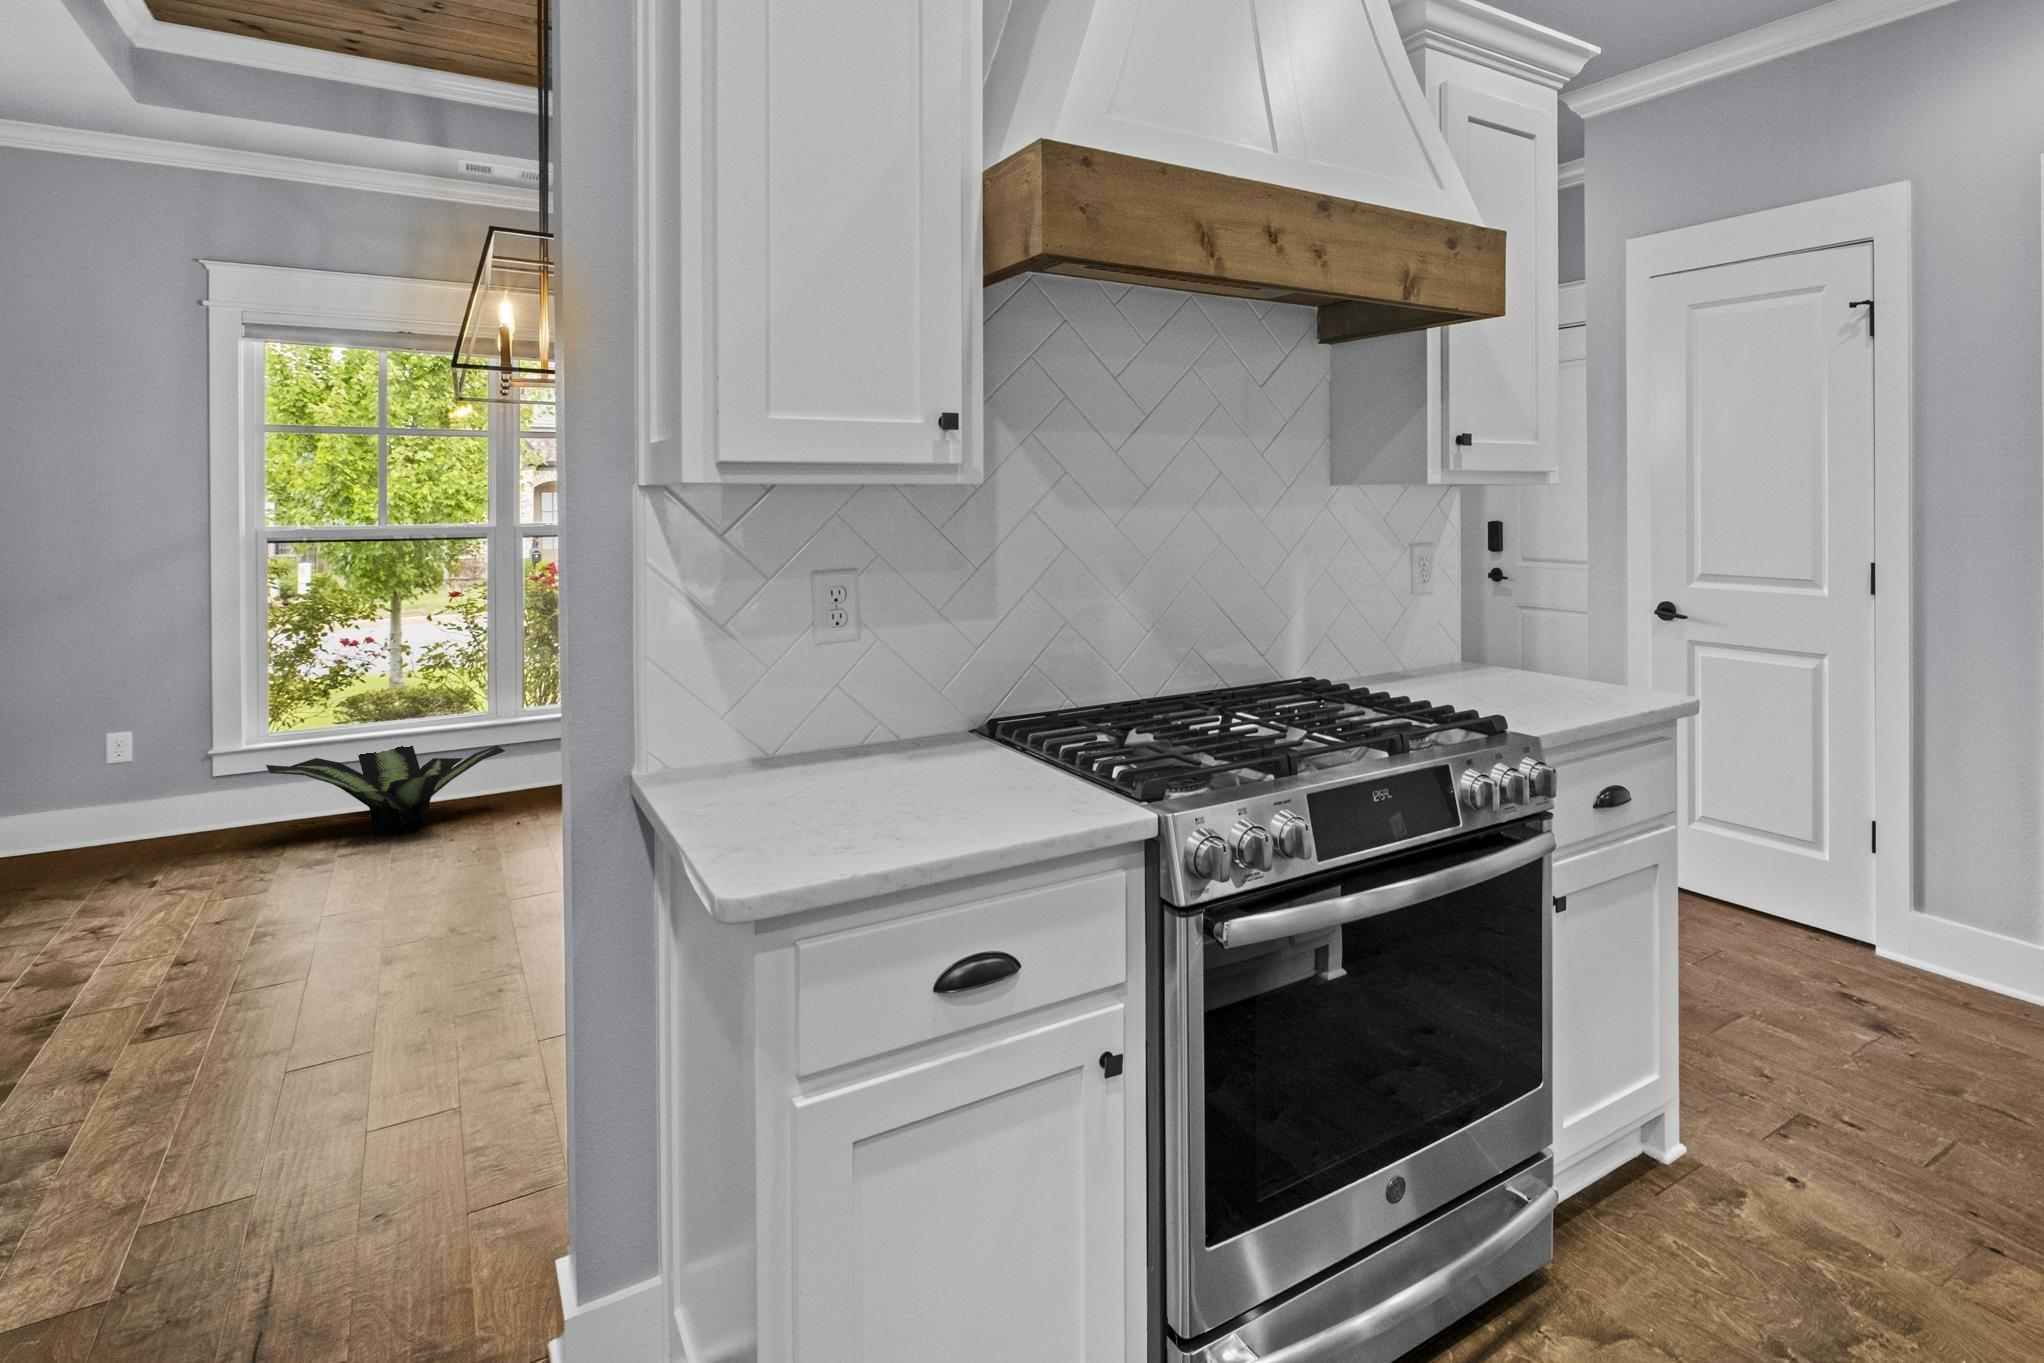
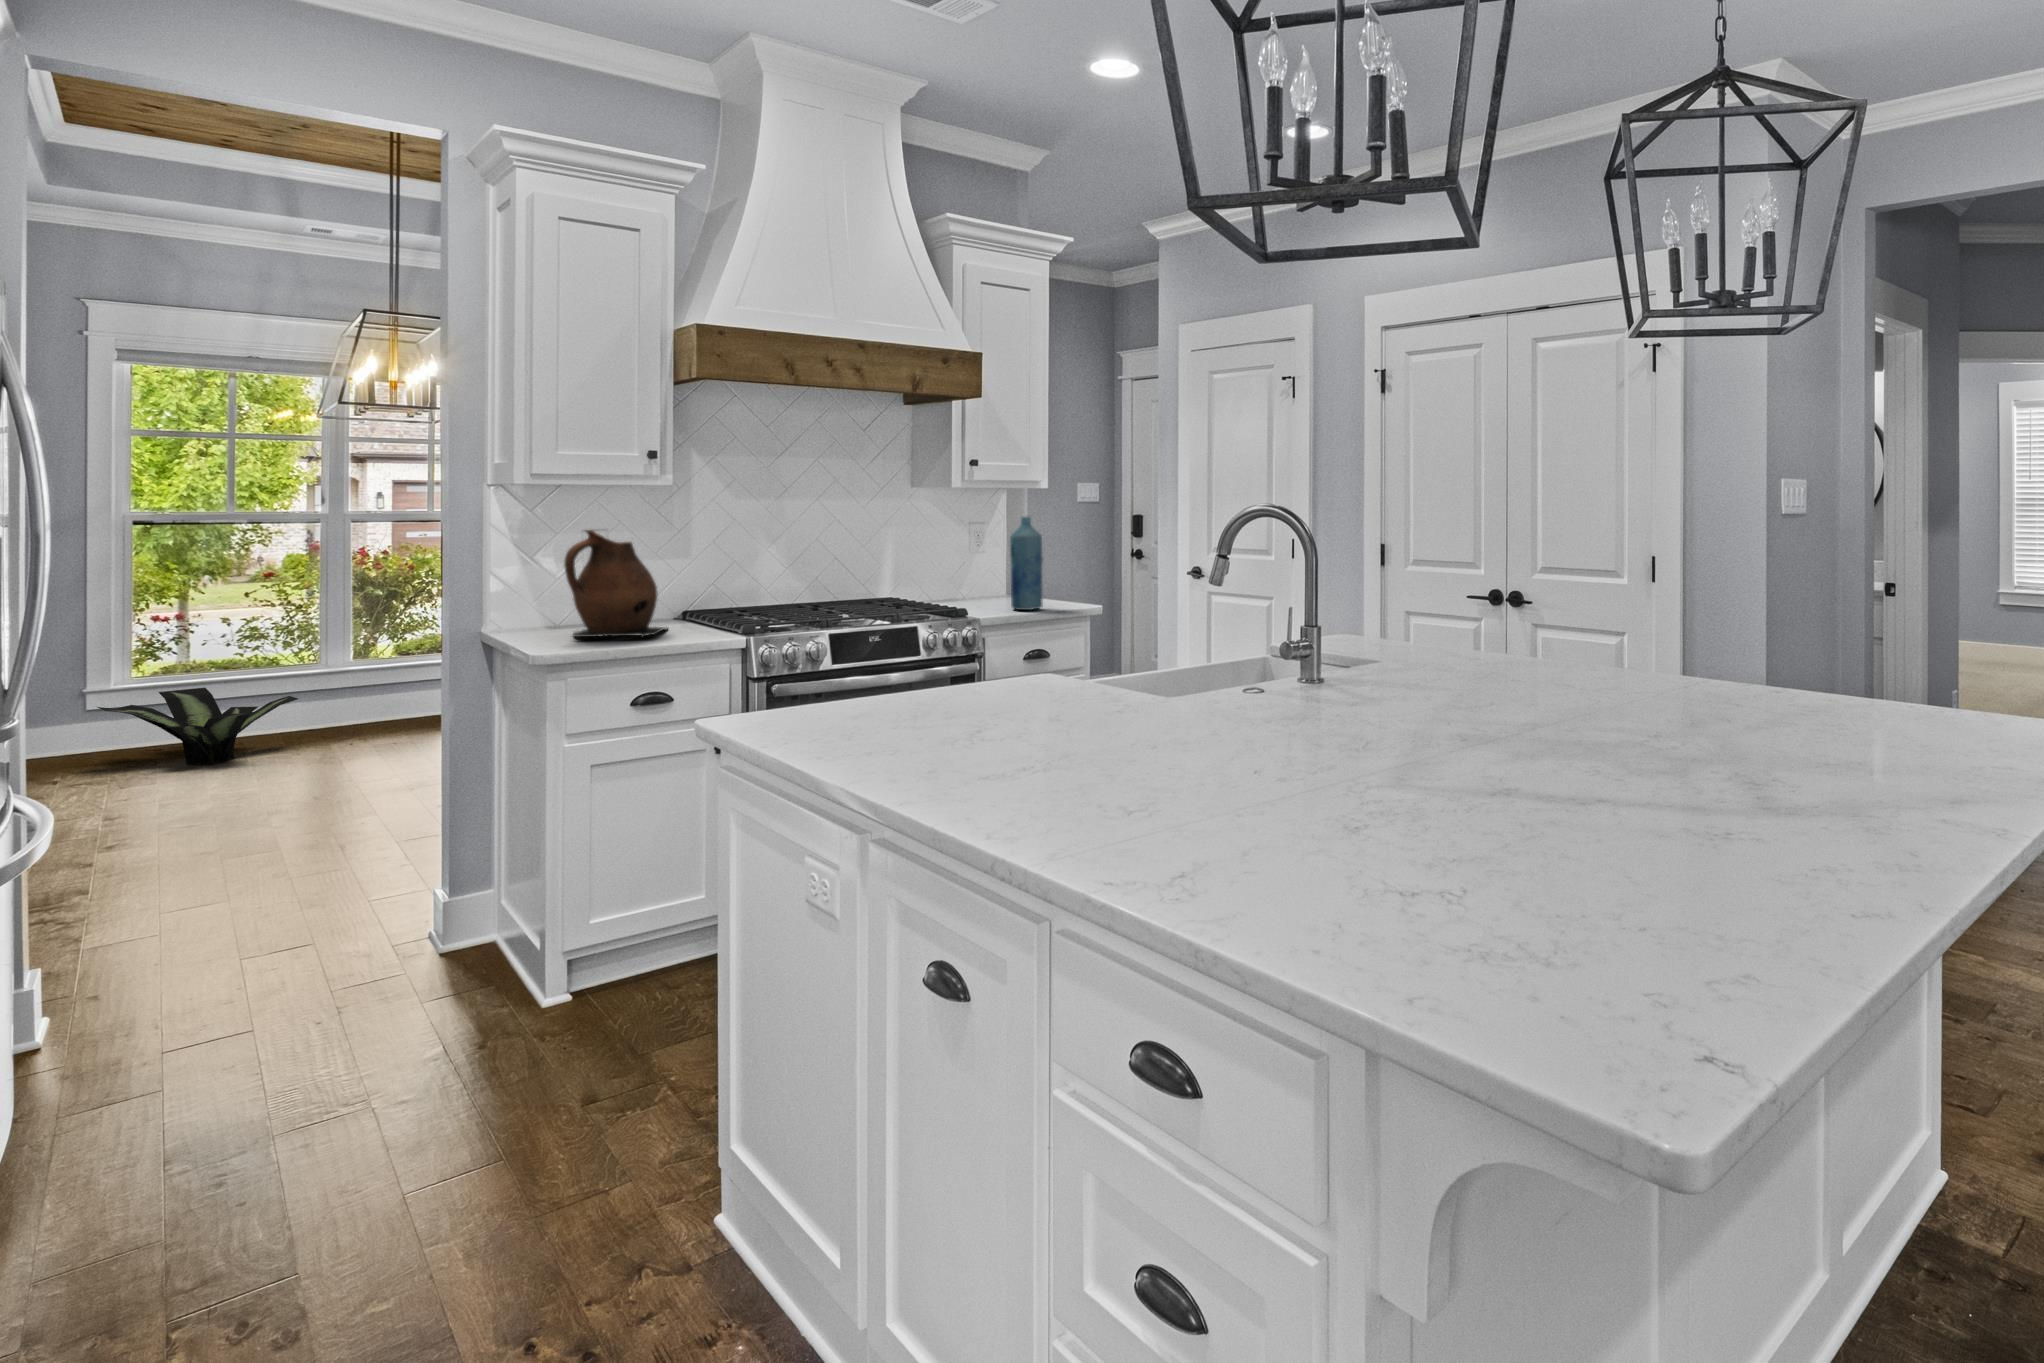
bottle: none [1565,531,1629,709] -> present [1010,517,1043,610]
ceramic pitcher: none [766,567,979,816] -> present [564,530,667,637]

